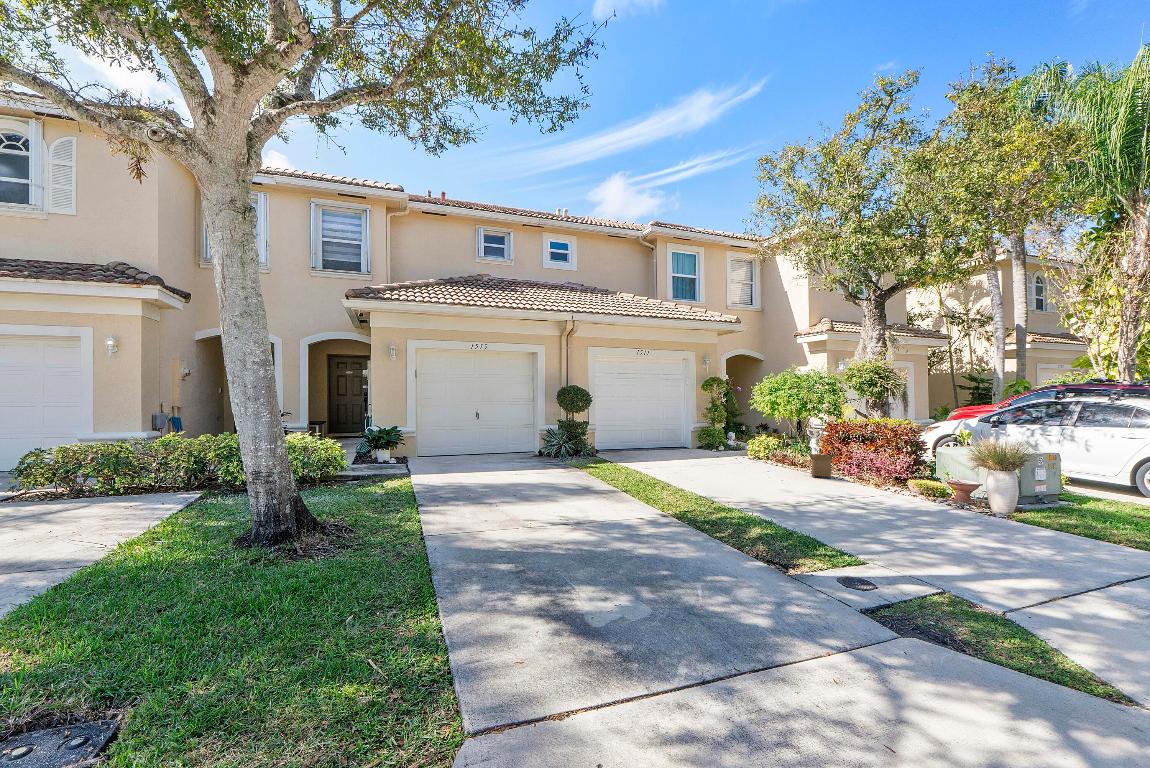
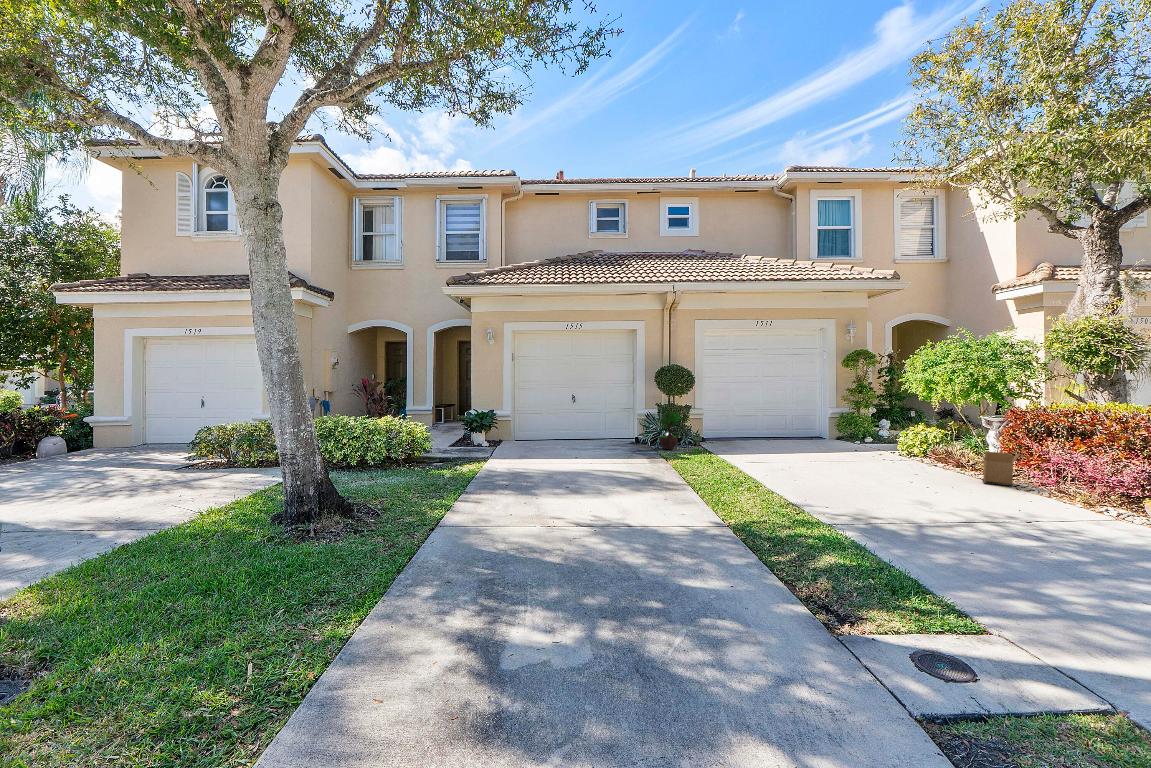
potted tree: none [563,424,584,461] -> present [659,411,680,449]

